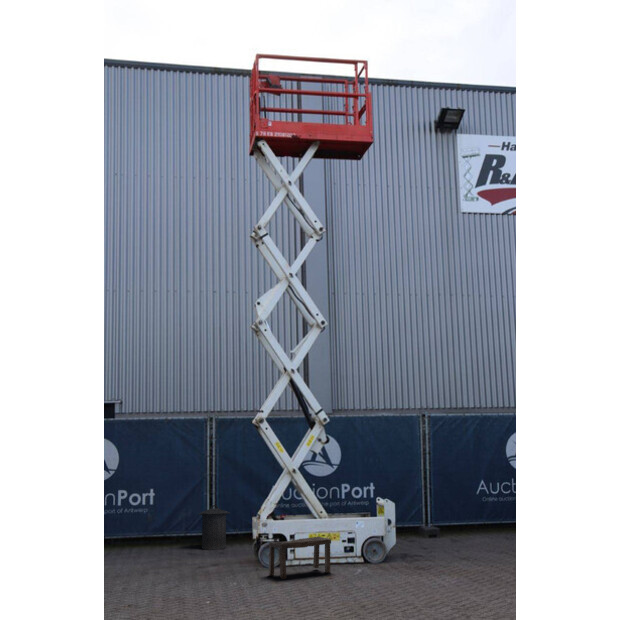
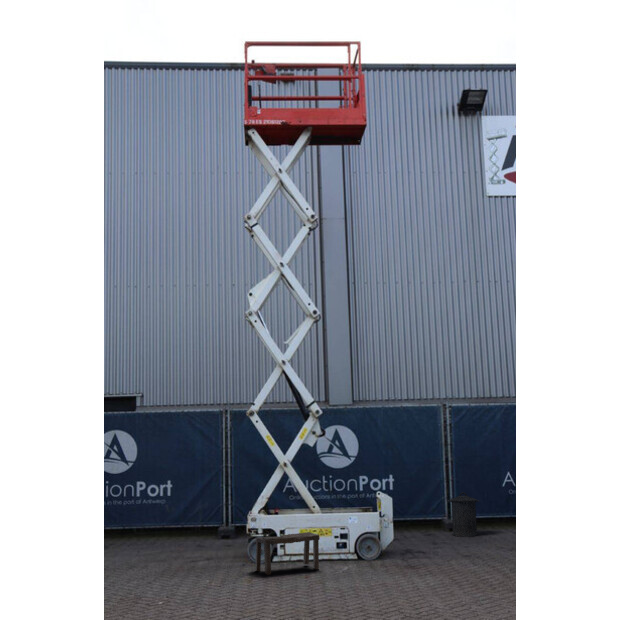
trash can: present [198,505,230,550] -> present [448,492,479,537]

